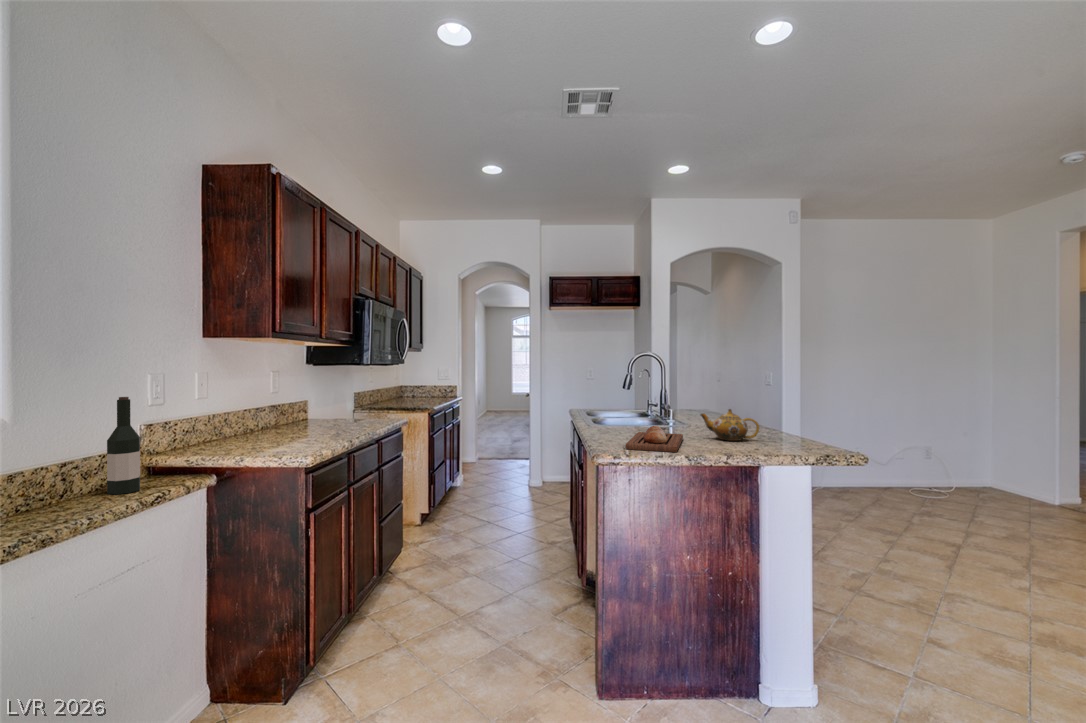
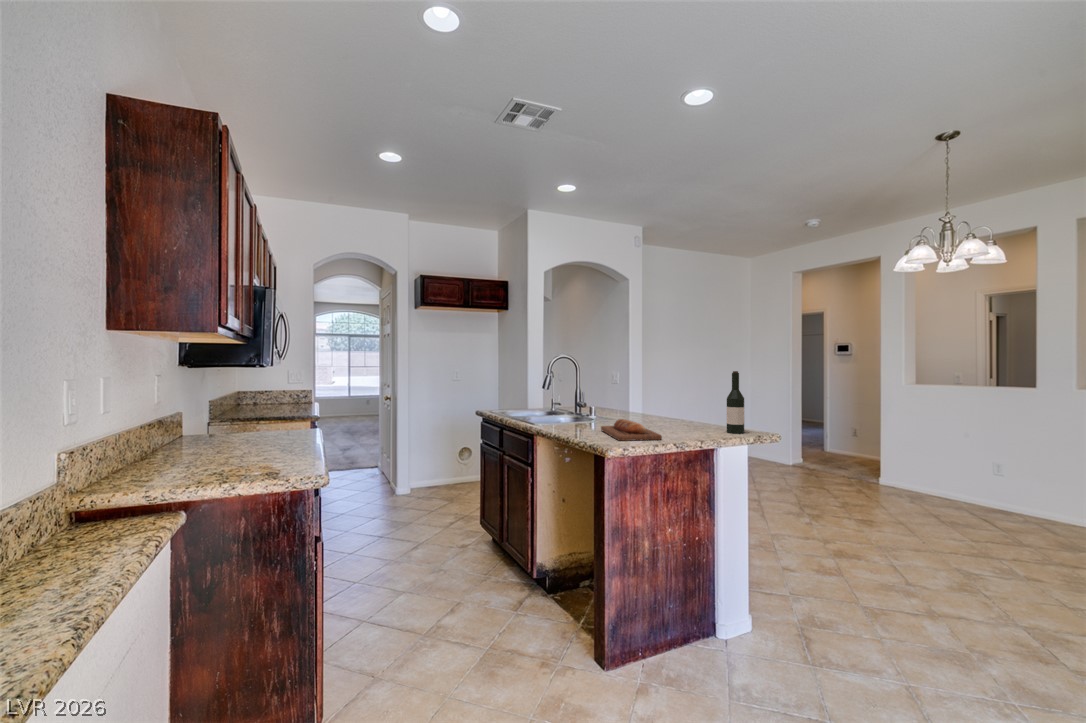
wine bottle: present [107,397,140,494] -> present [727,371,744,433]
teapot: present [700,409,759,441] -> none [649,402,693,428]

